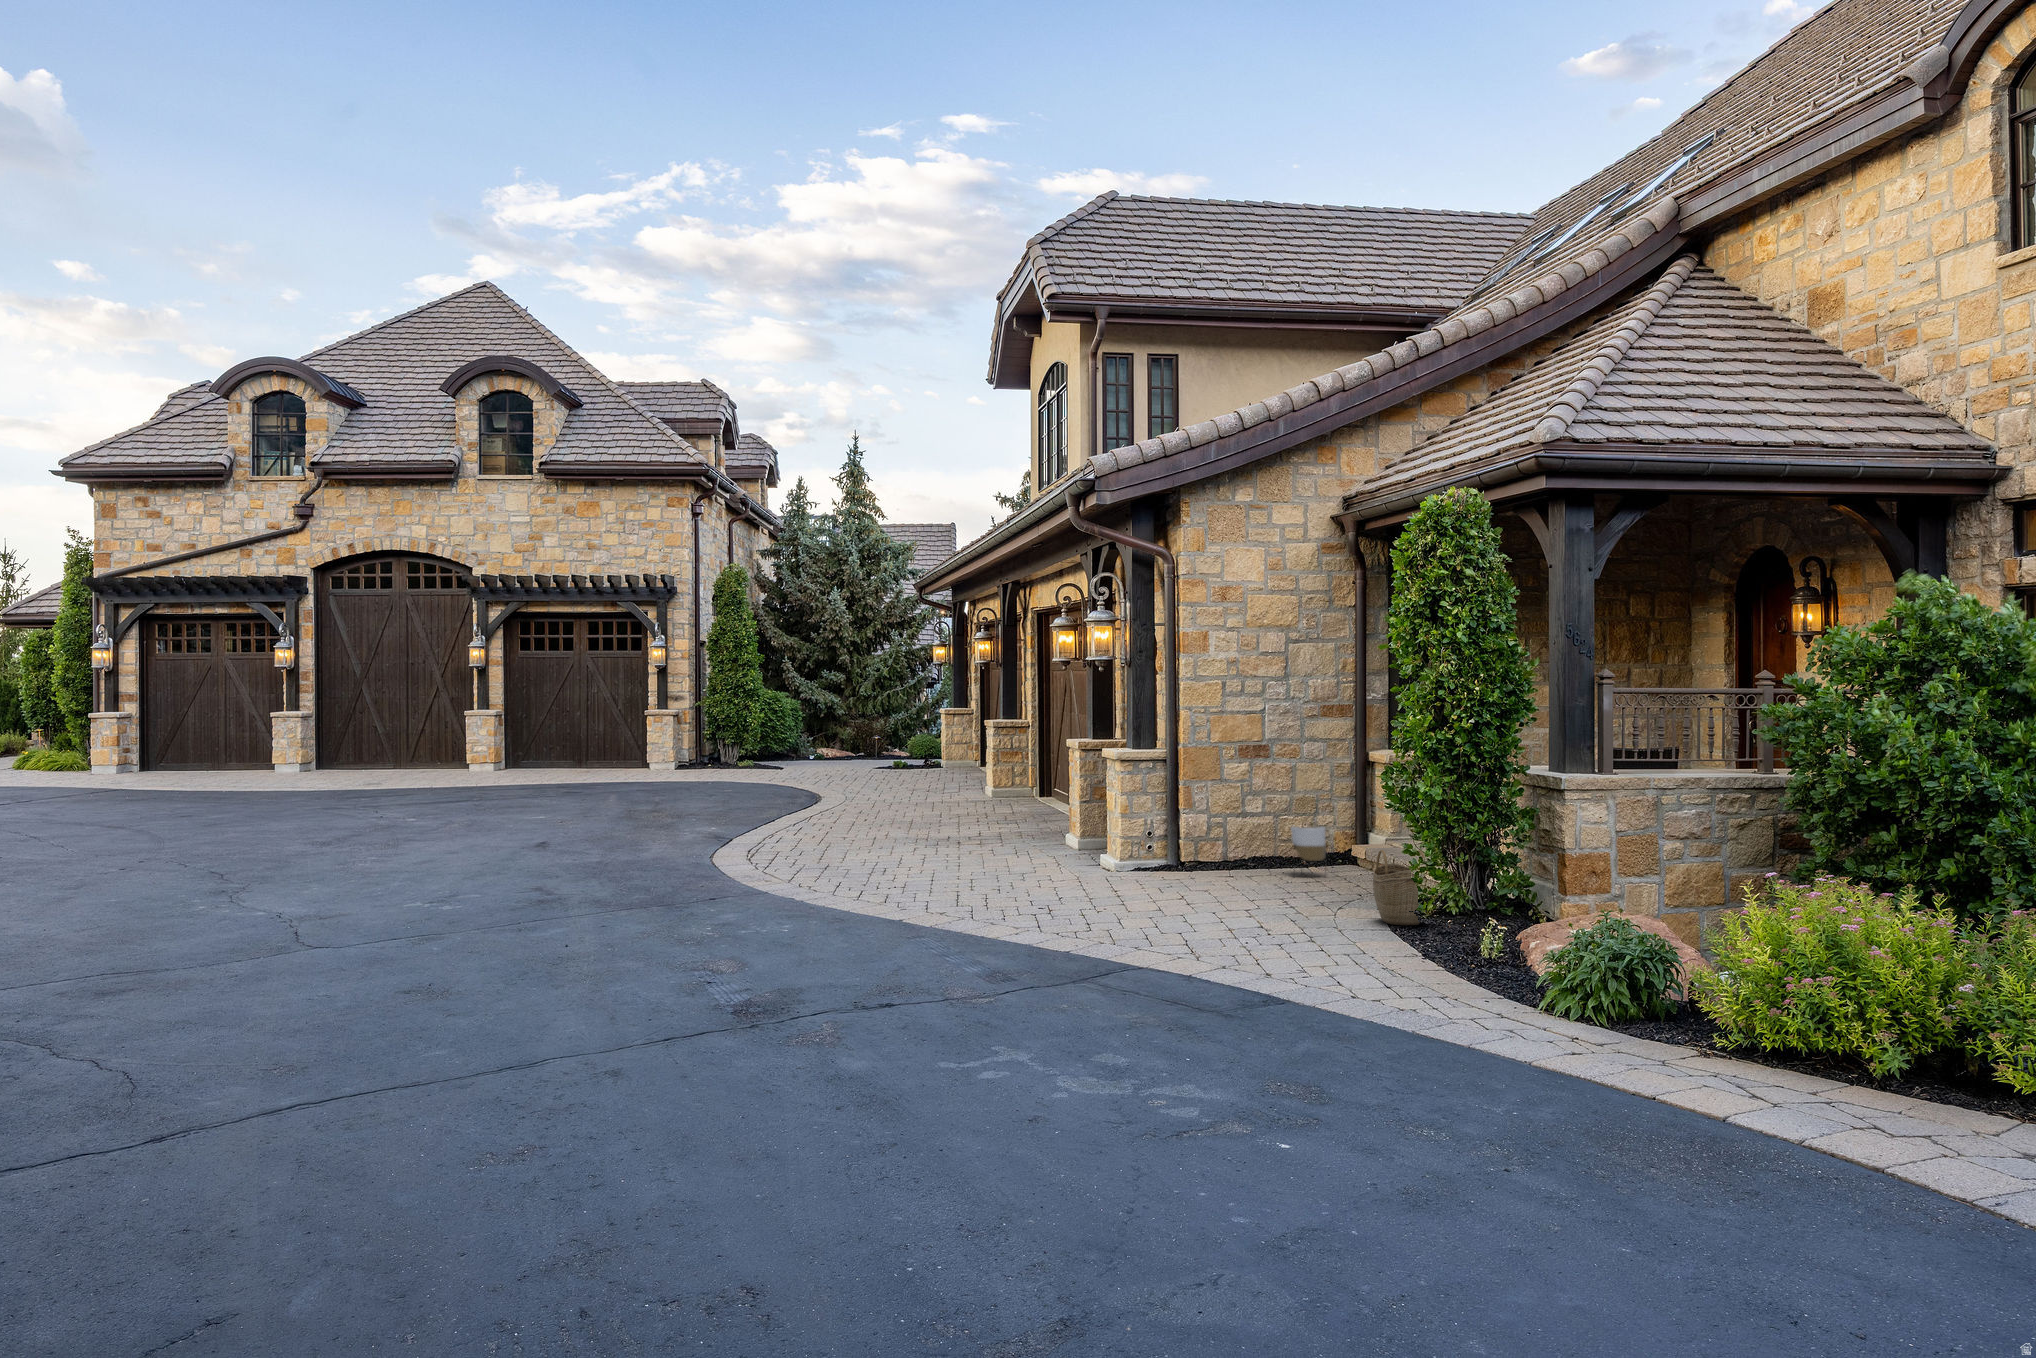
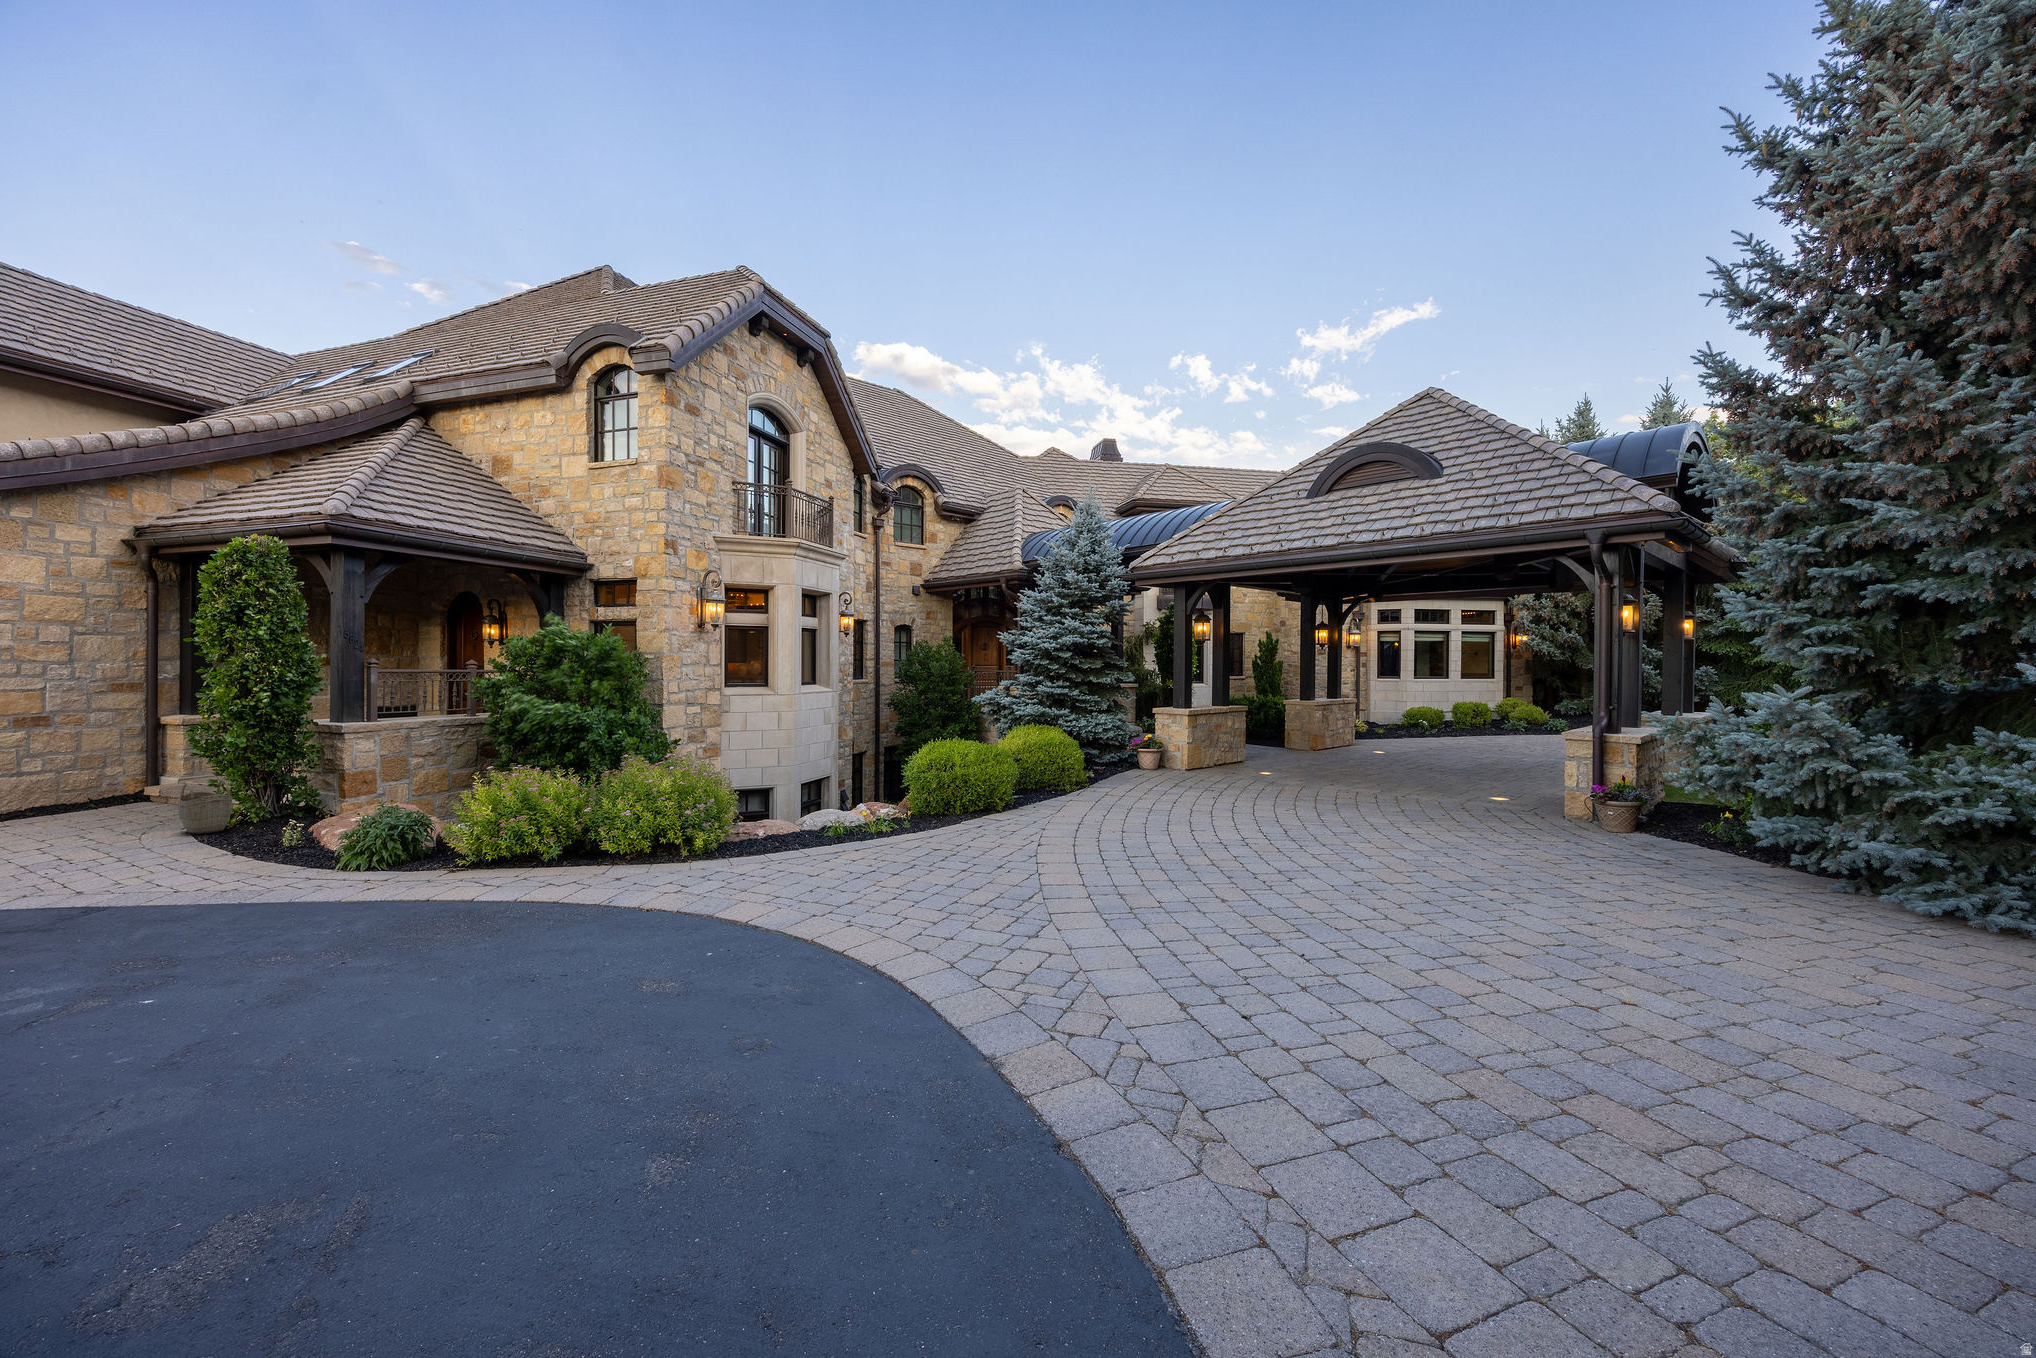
planter: present [1291,827,1326,872] -> none [76,771,118,813]

